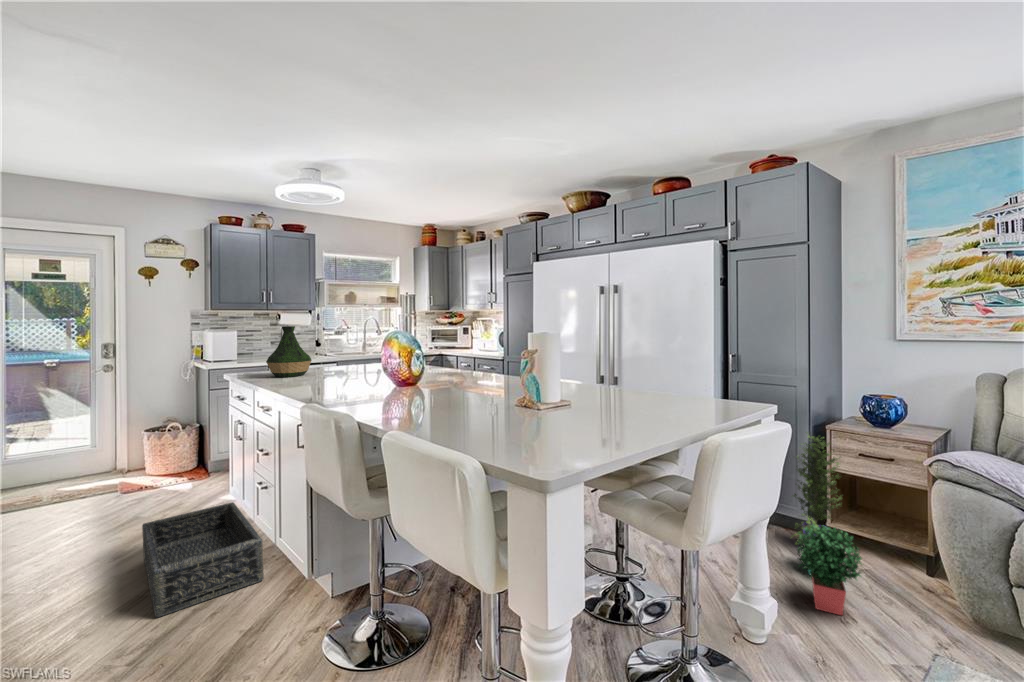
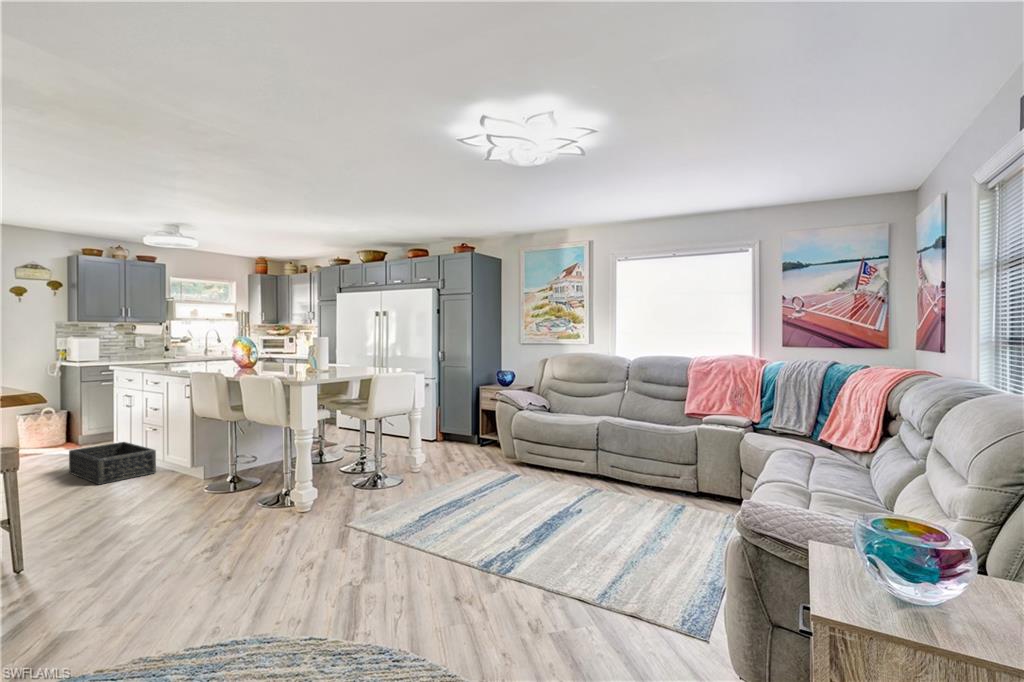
vase: present [266,326,312,377] -> none [145,334,177,366]
potted plant: present [793,435,862,615] -> none [438,389,482,462]

